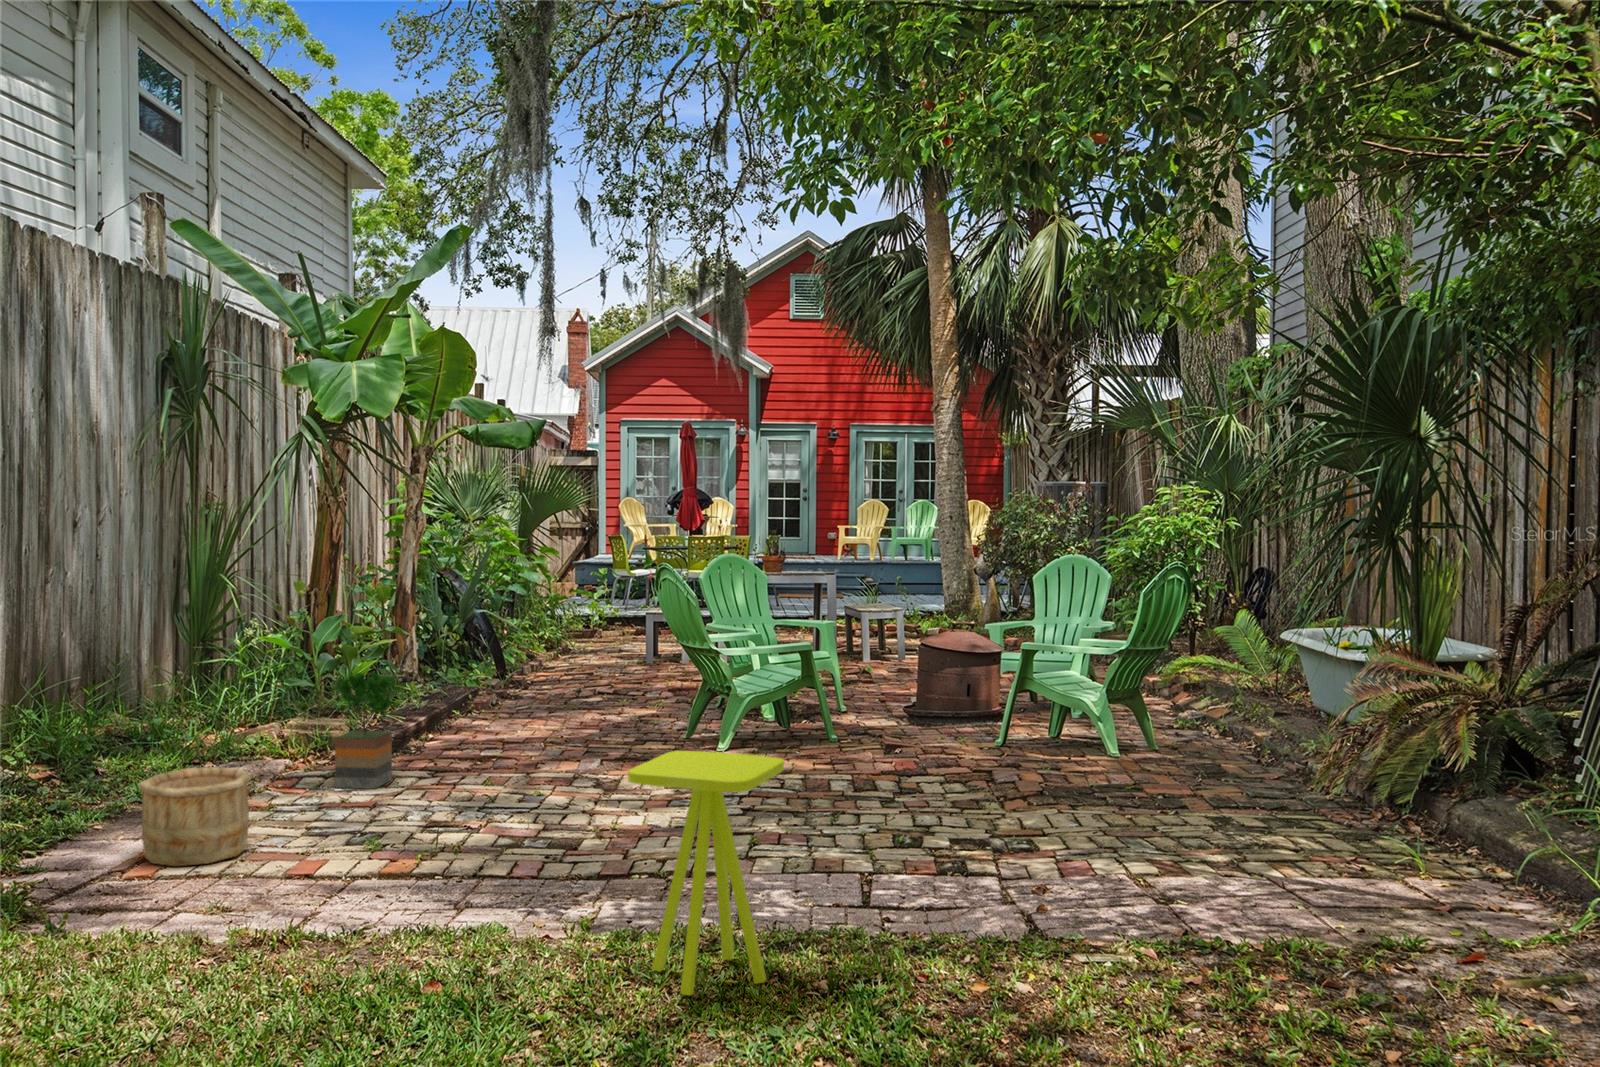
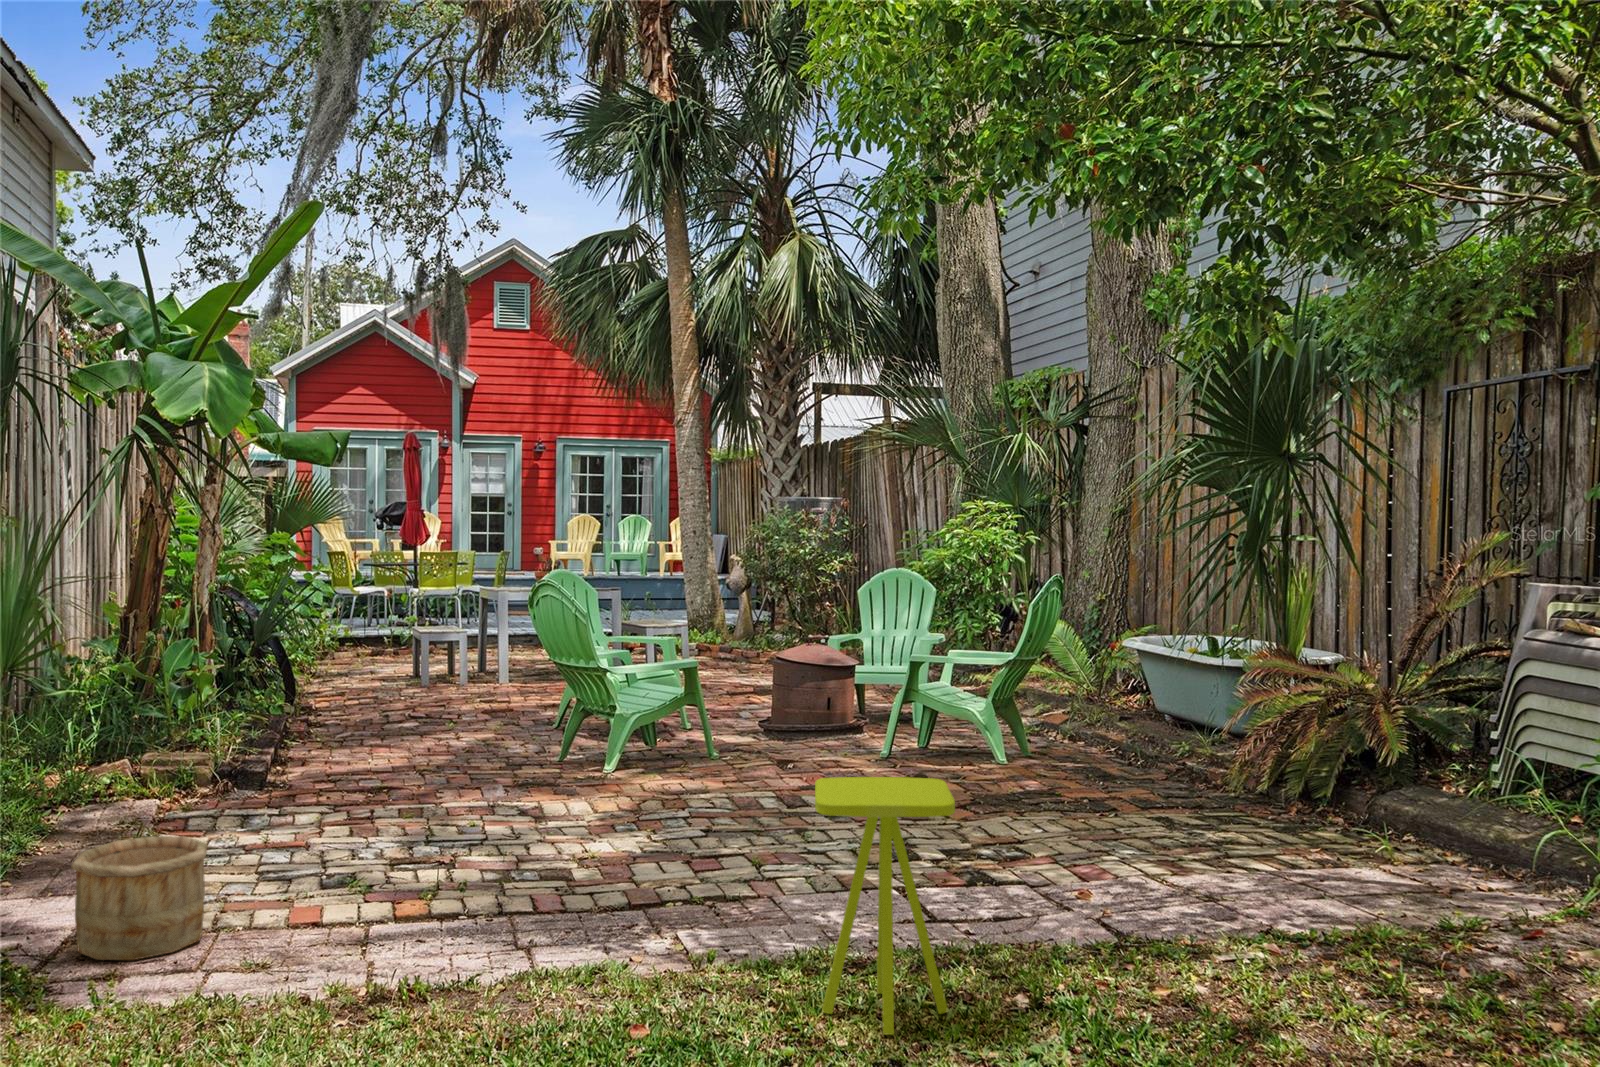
potted tree: present [333,672,405,789] -> none [211,713,305,851]

